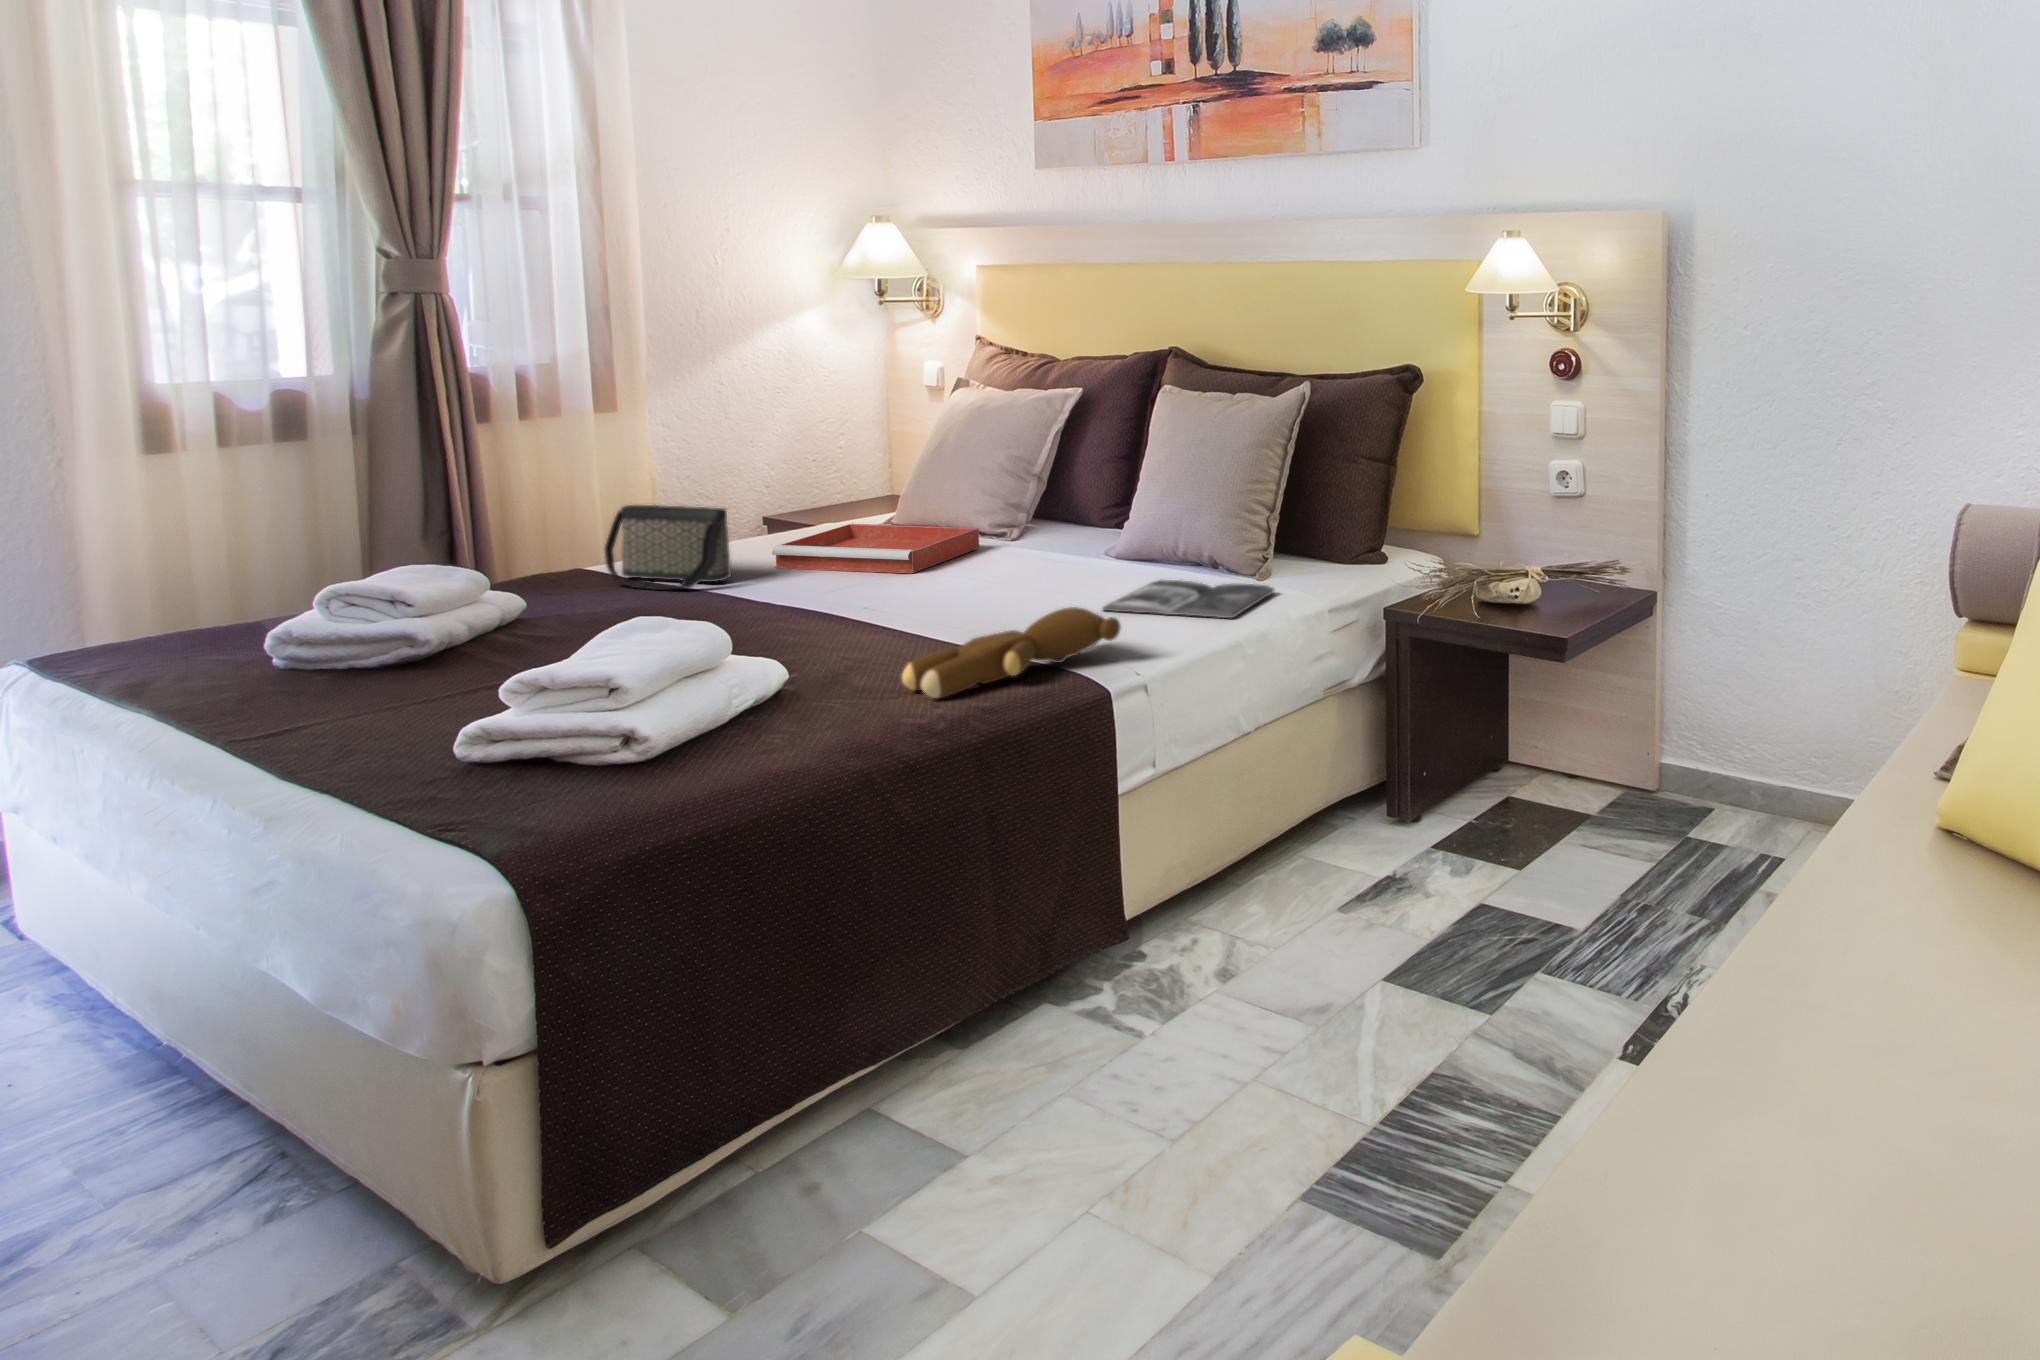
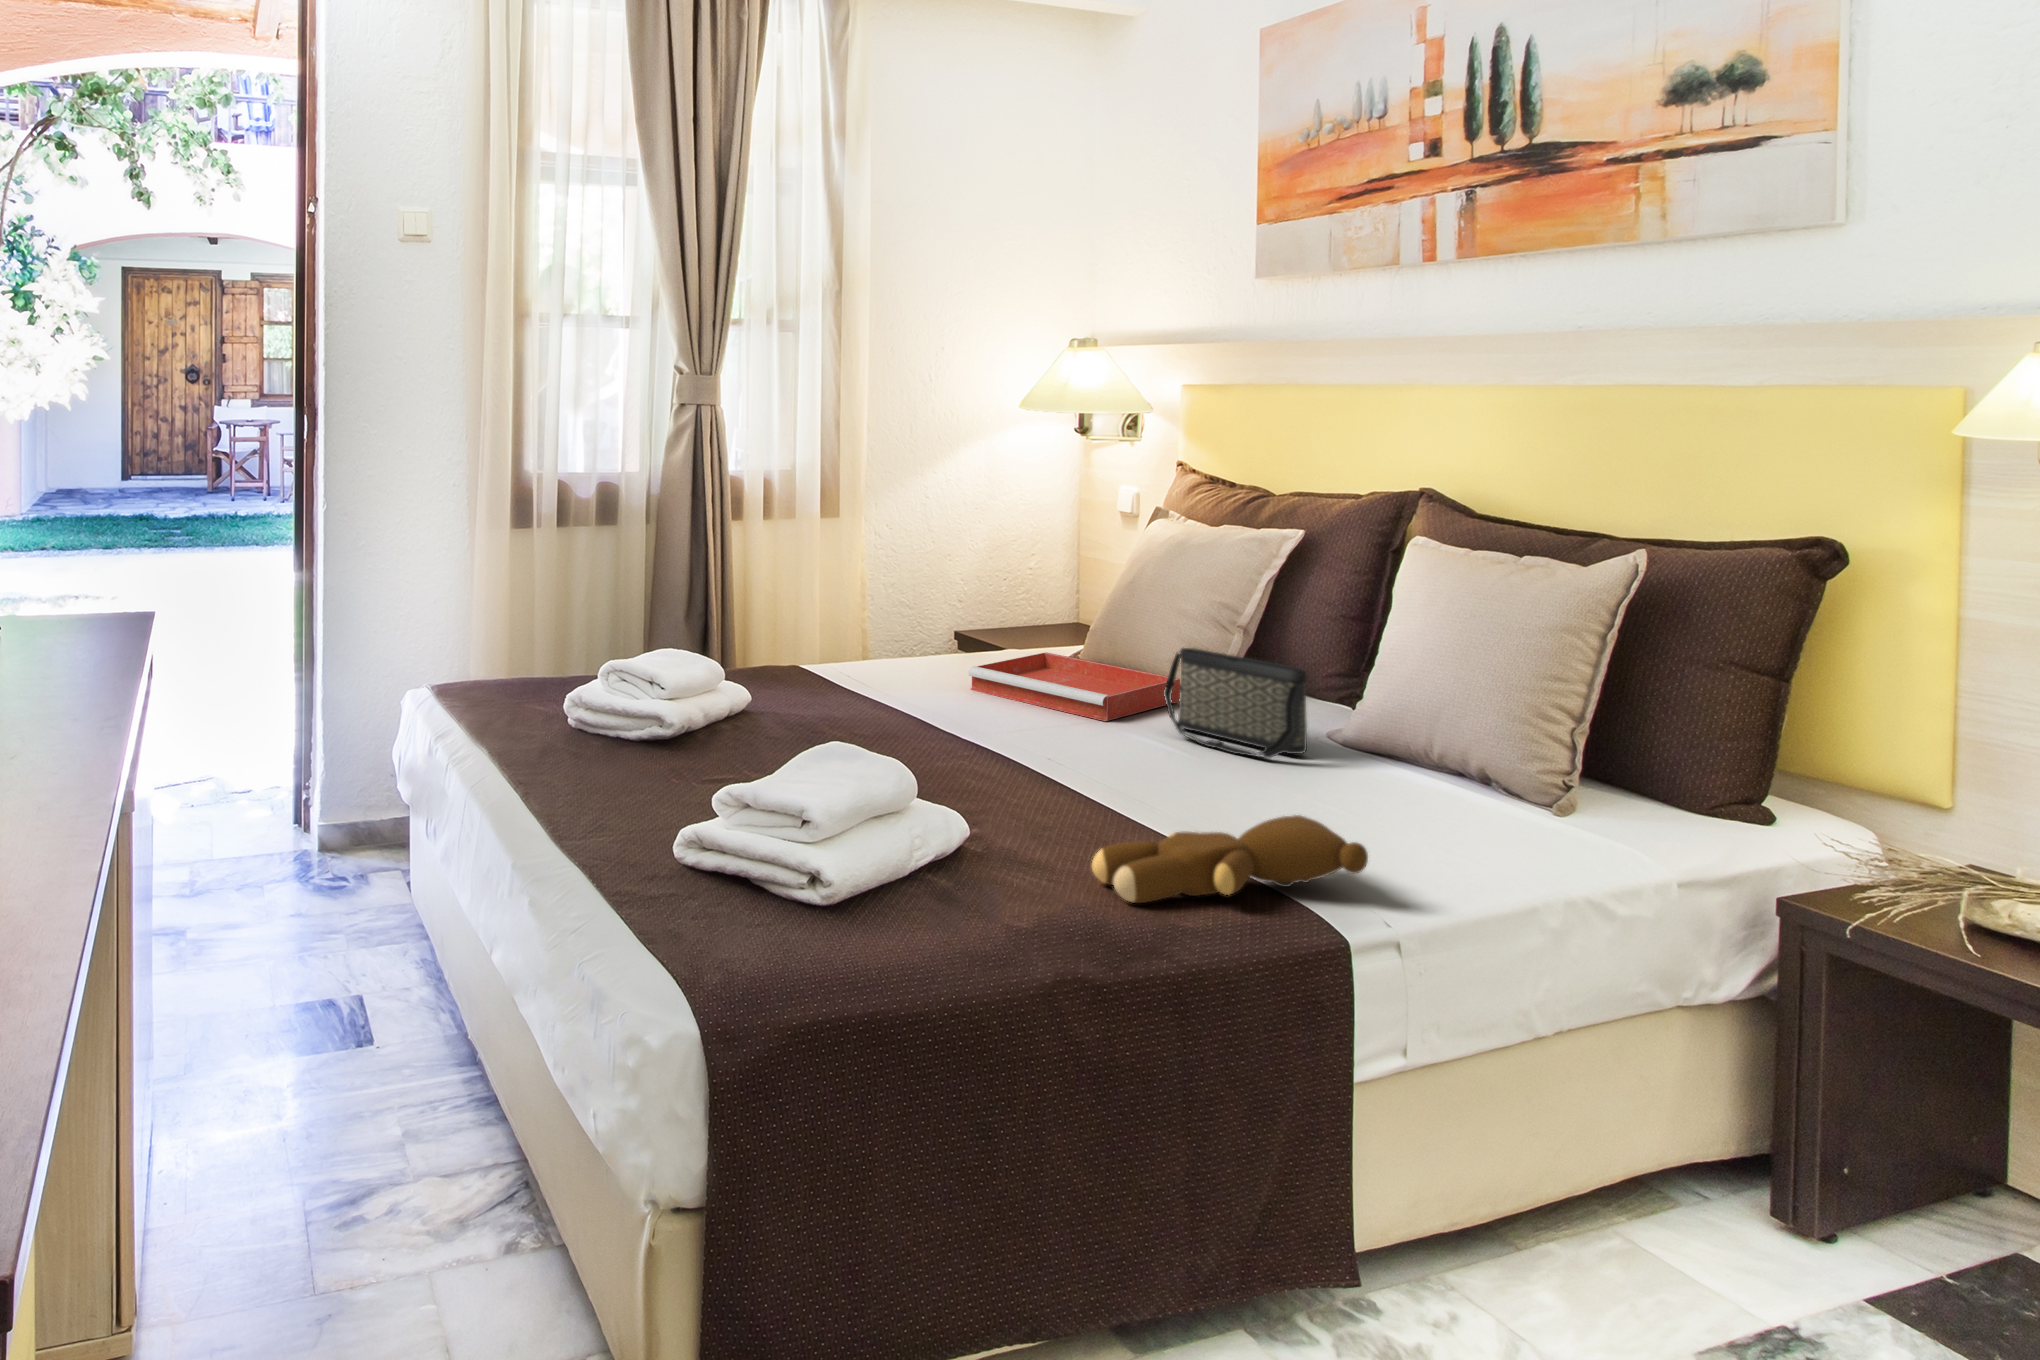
handbag: present [605,505,731,590] -> present [1164,648,1307,758]
magazine: present [1103,580,1274,618] -> none [1335,789,1588,871]

